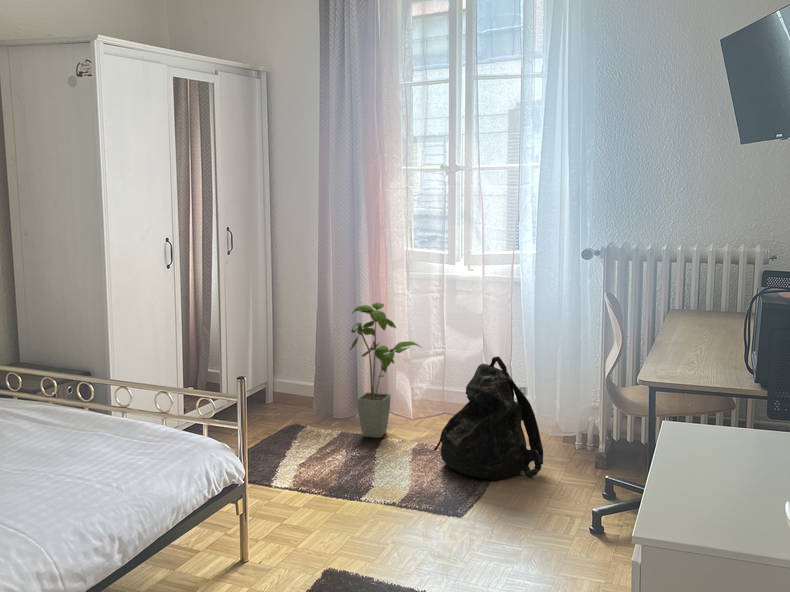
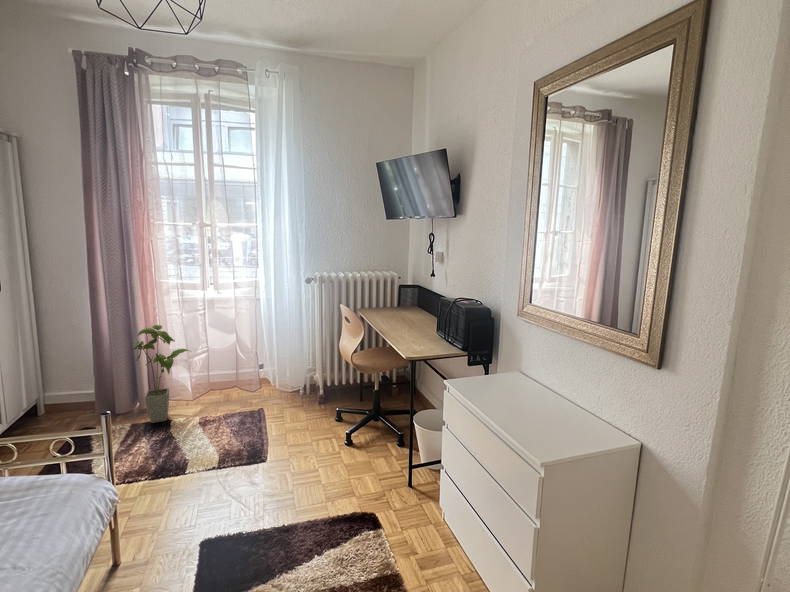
backpack: present [434,357,543,480] -> none [221,350,294,431]

